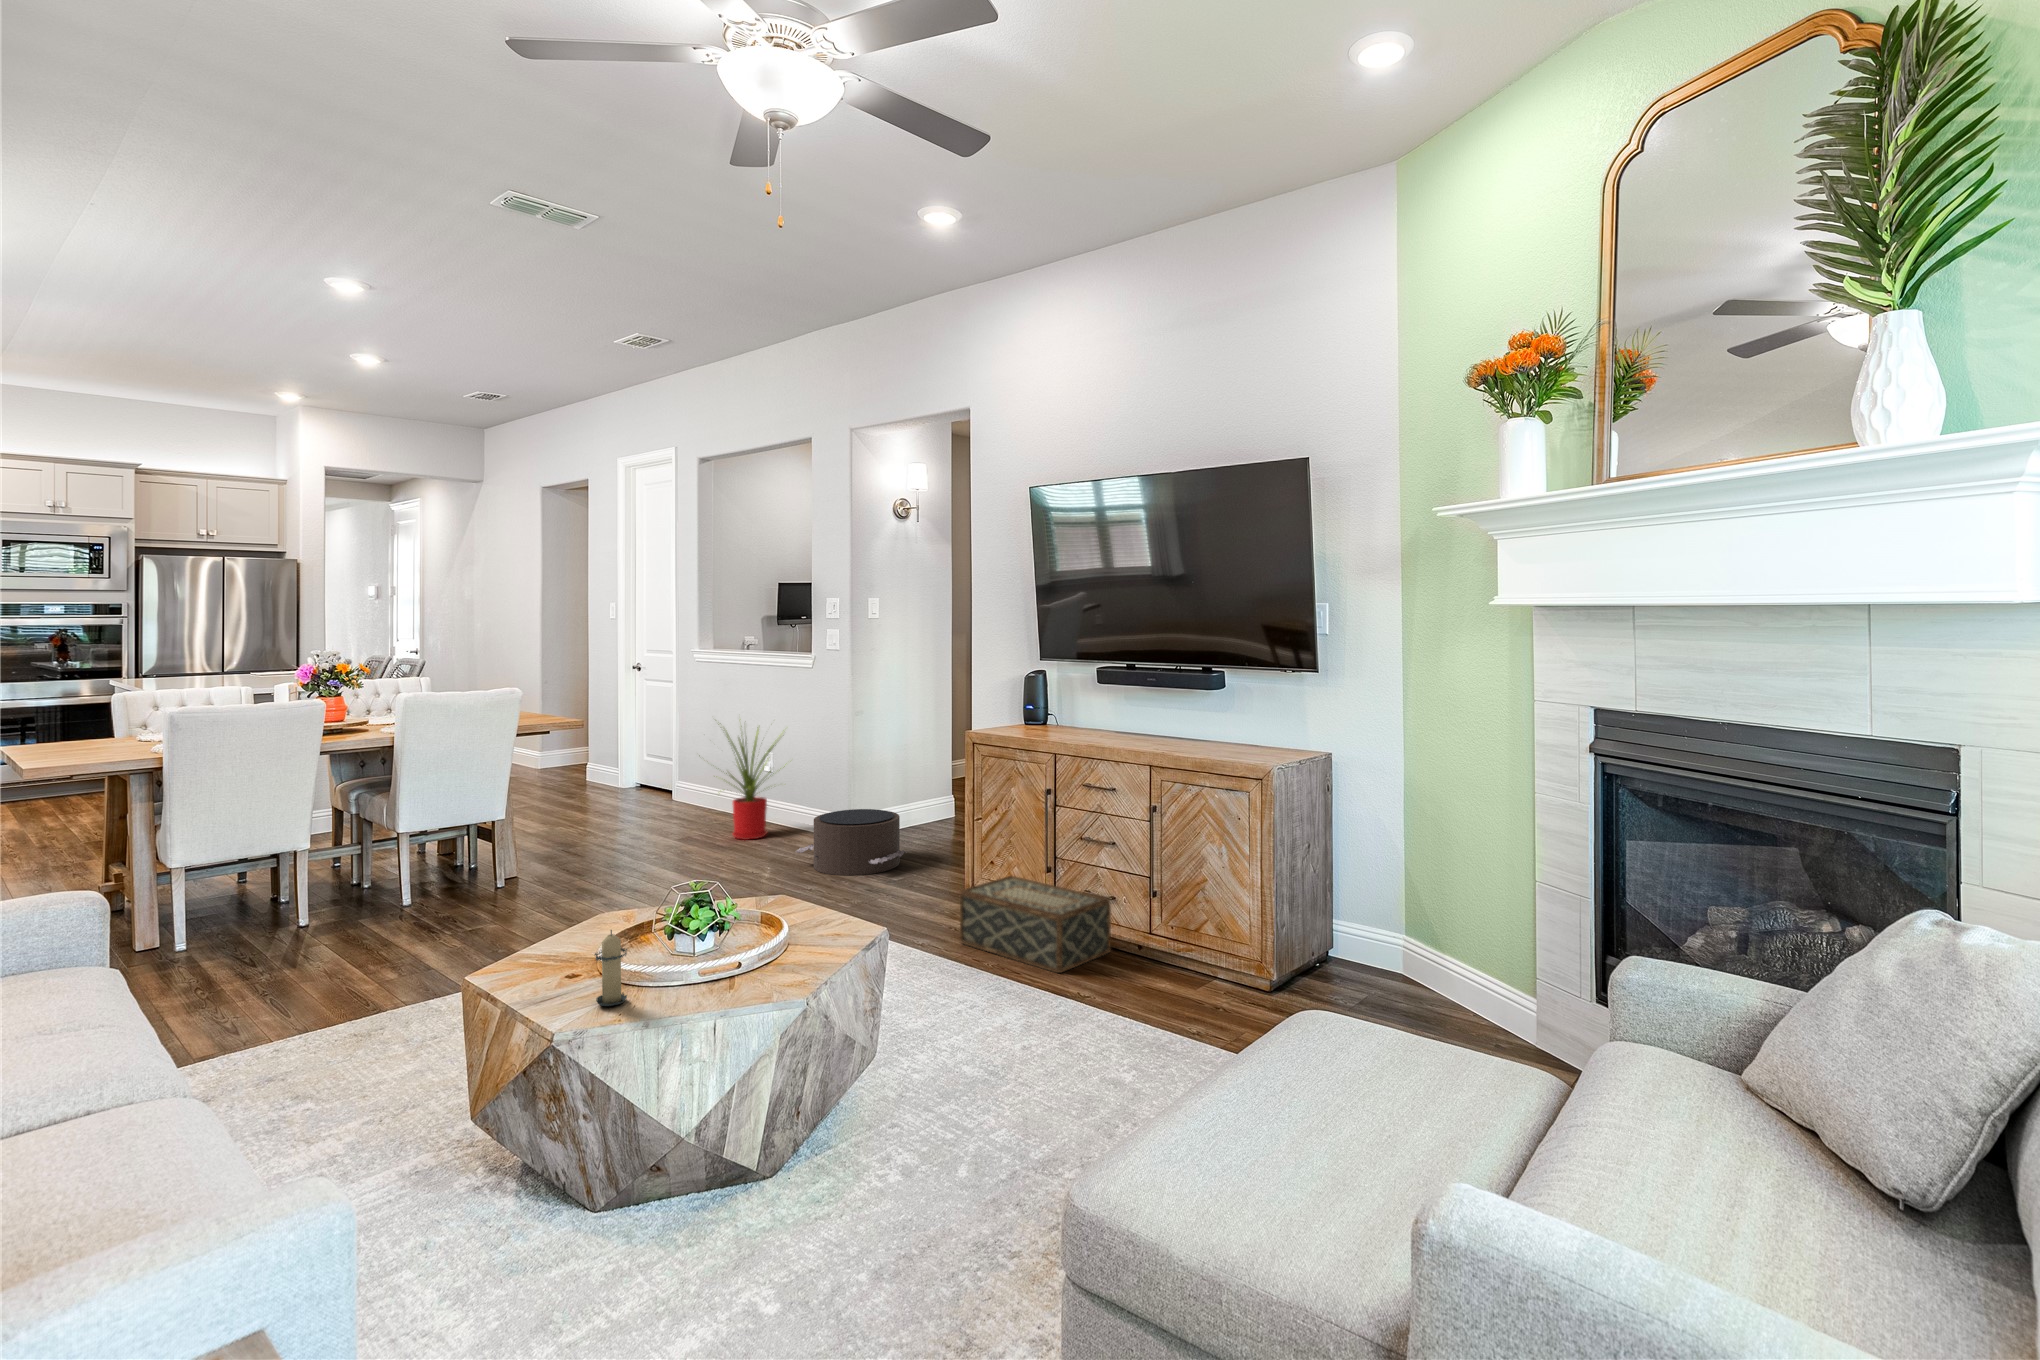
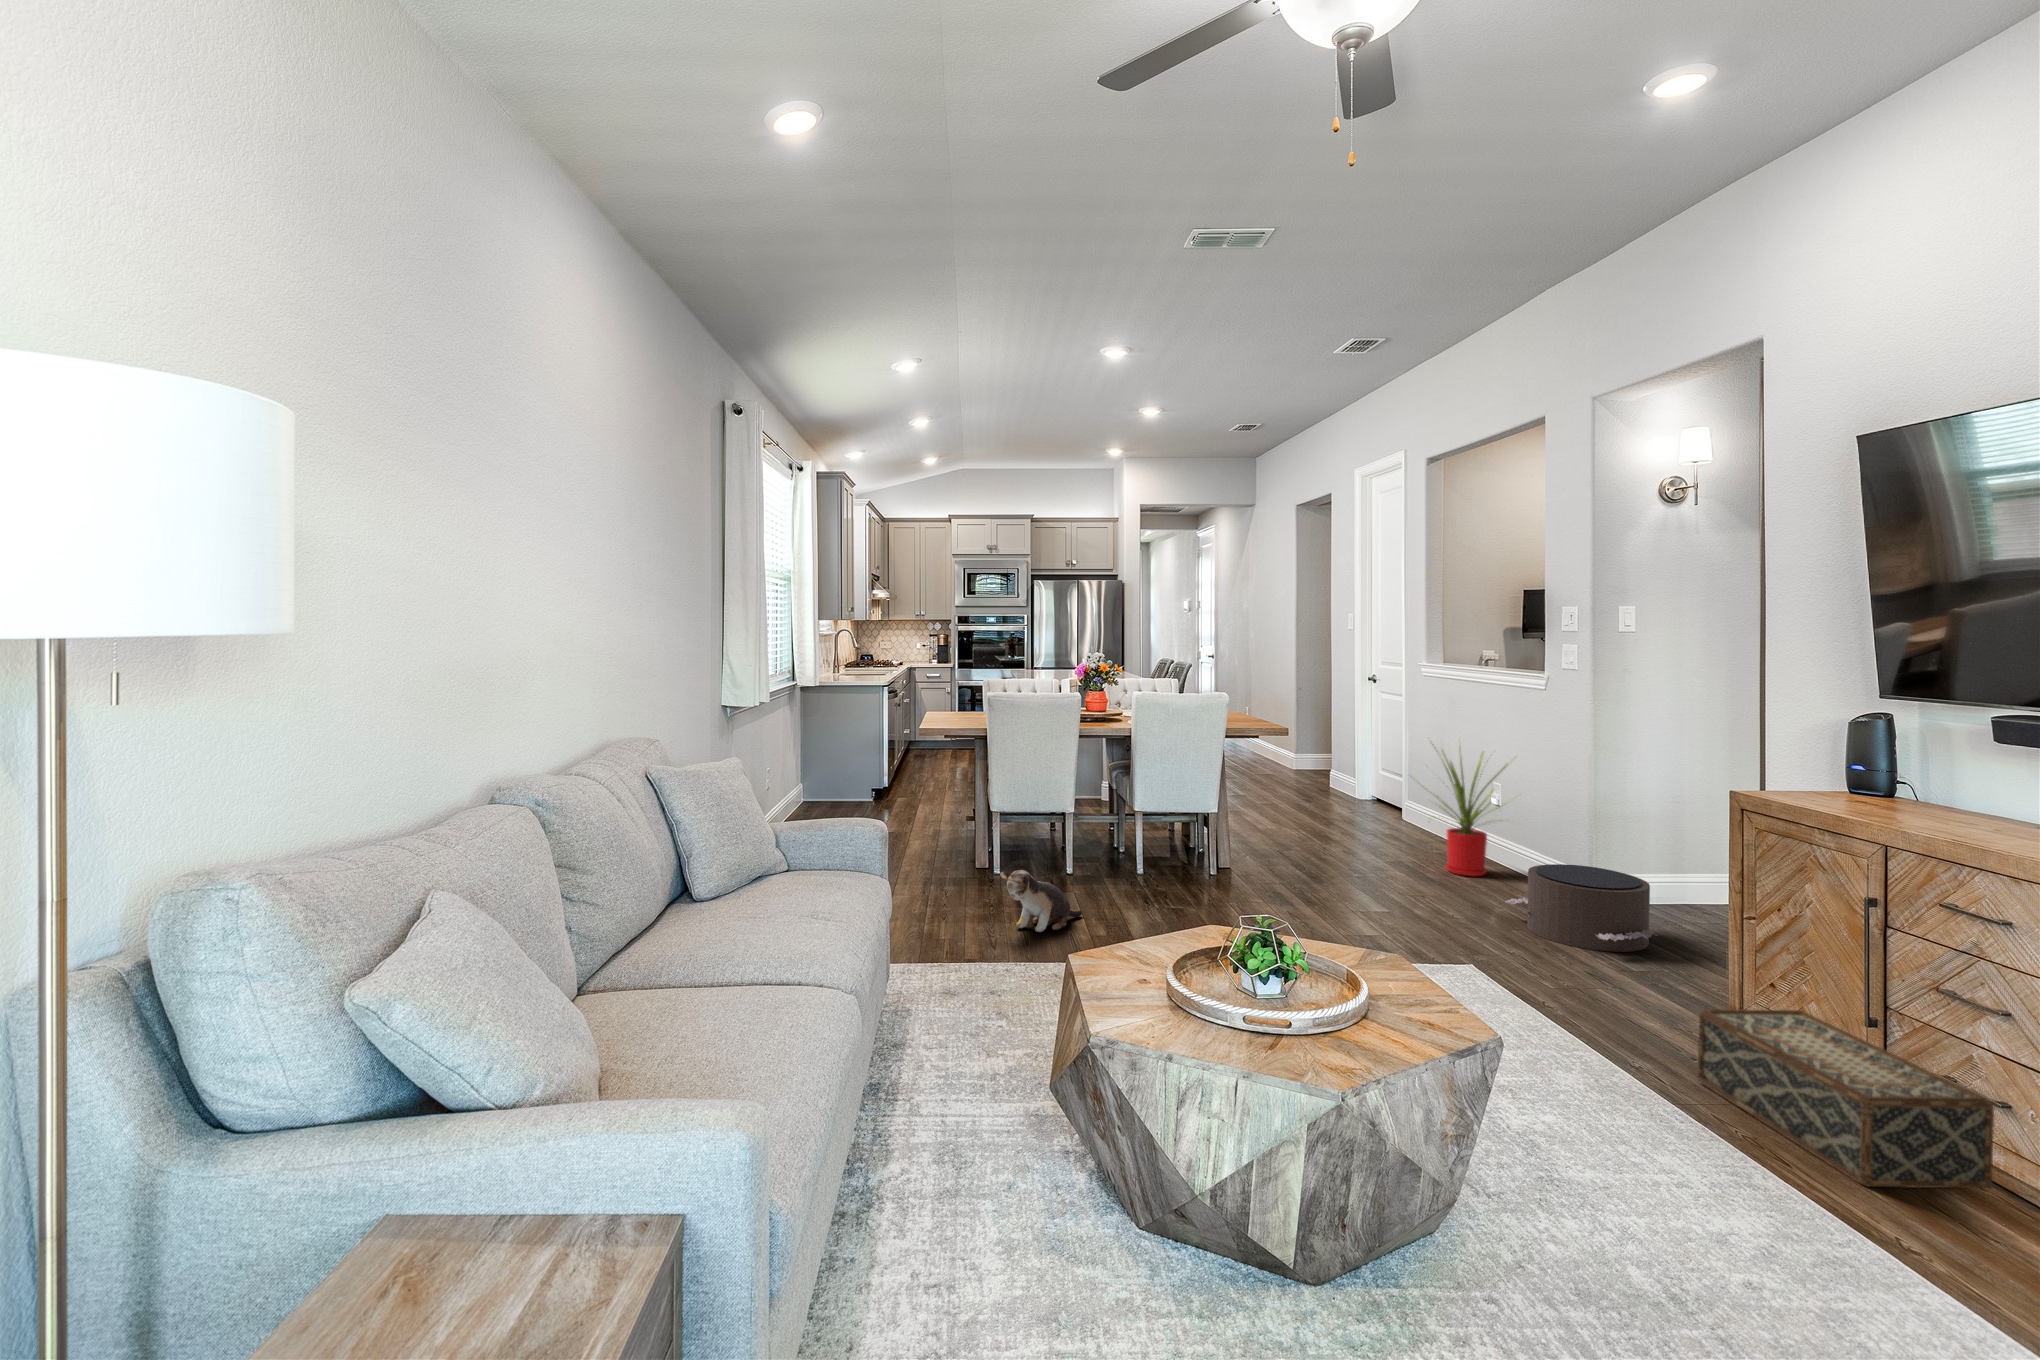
plush toy: none [243,924,359,1000] -> present [1000,870,1082,932]
candle: present [595,930,627,1006] -> none [1135,950,1173,1030]

